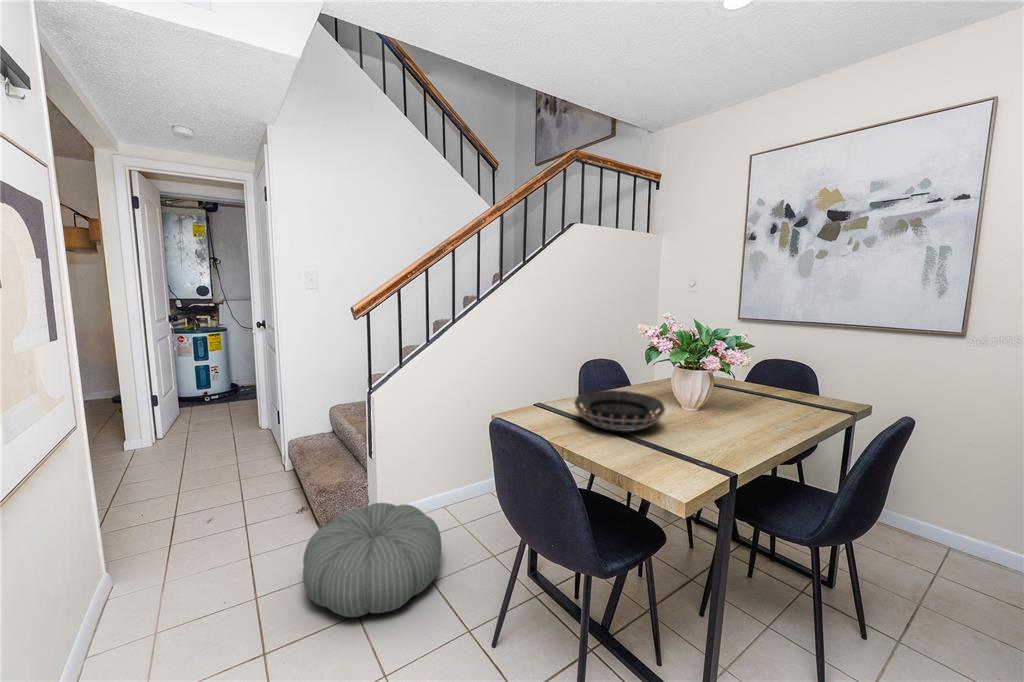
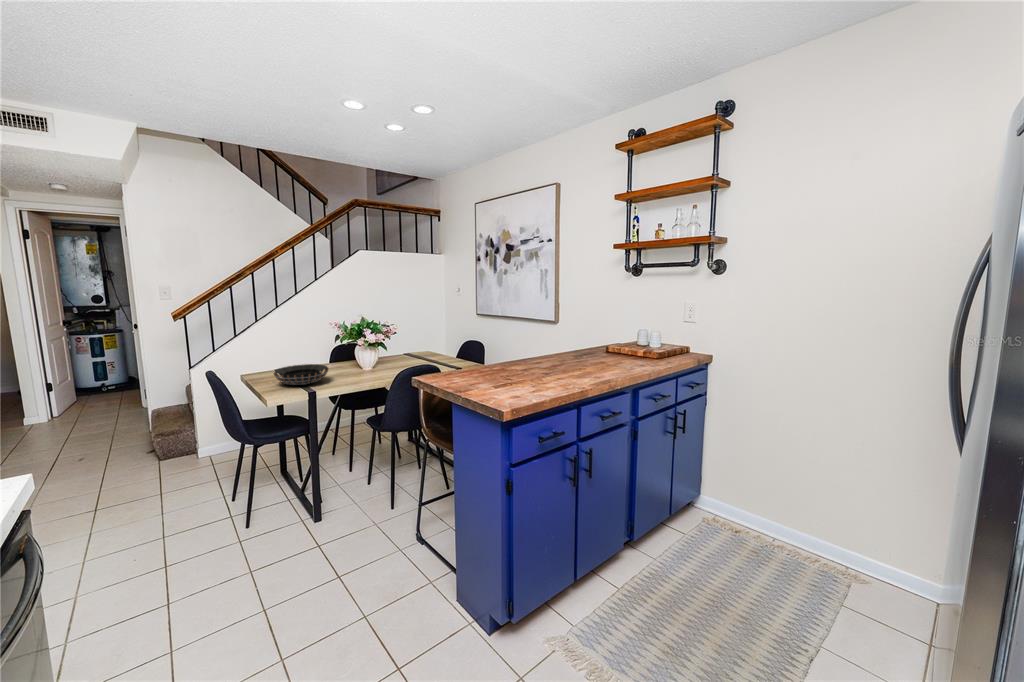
pouf: present [303,503,442,617] -> none [122,442,224,499]

